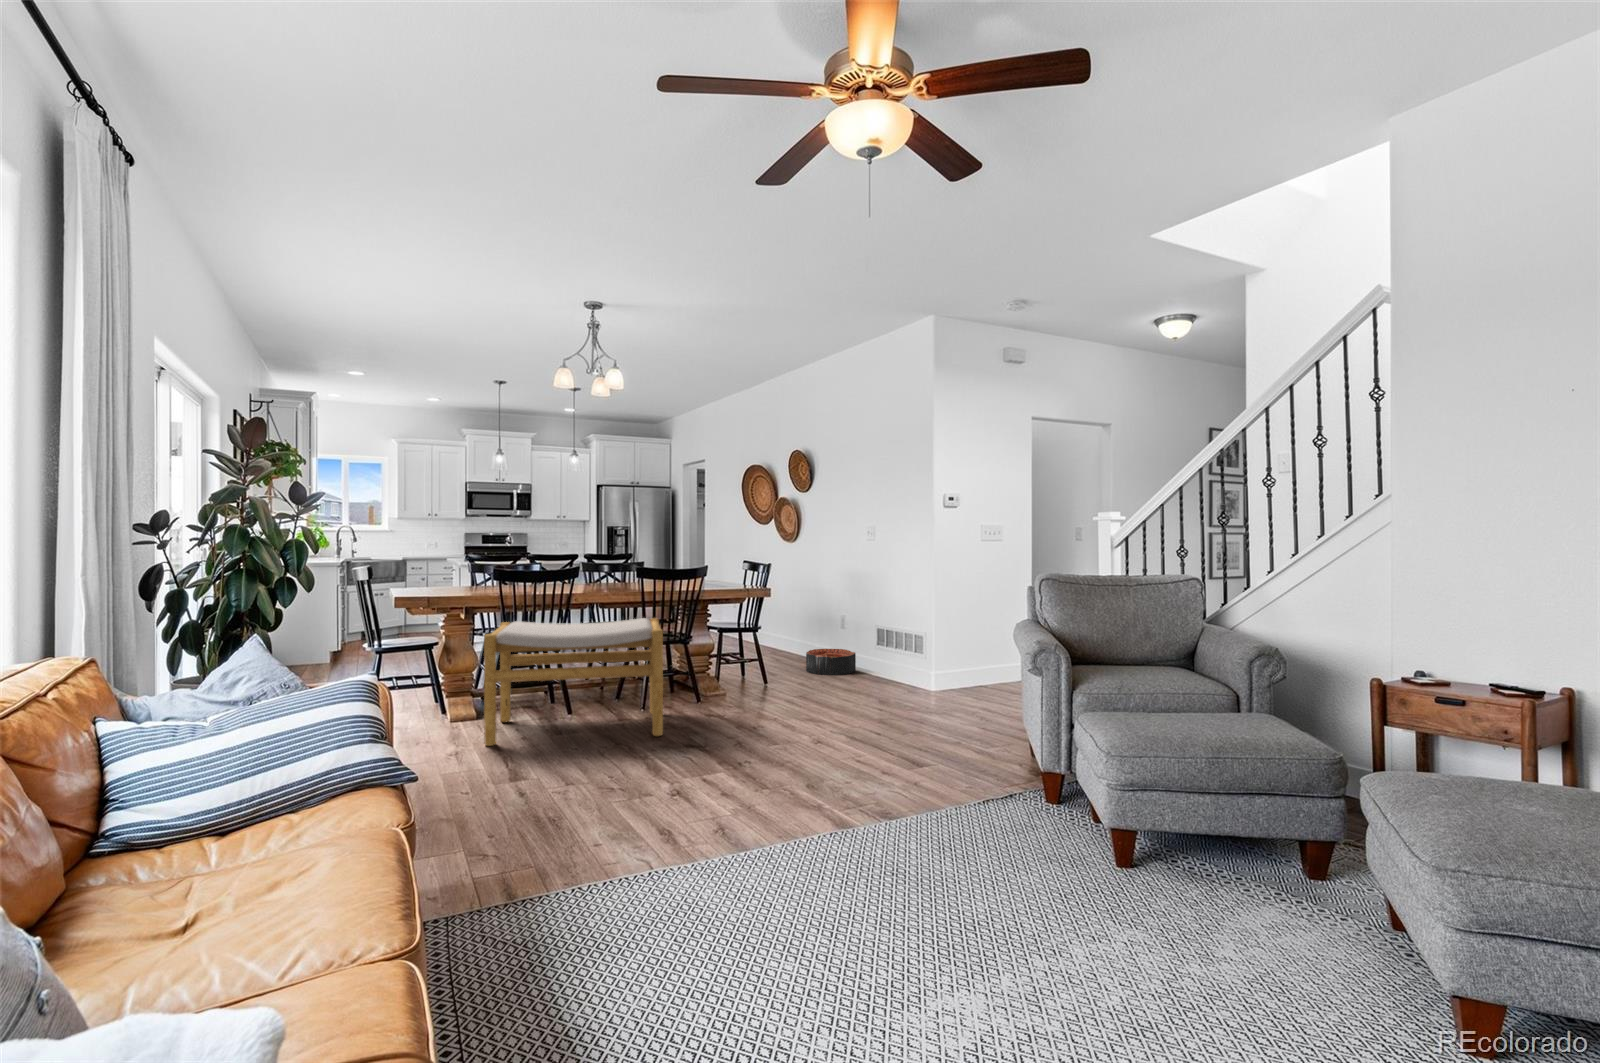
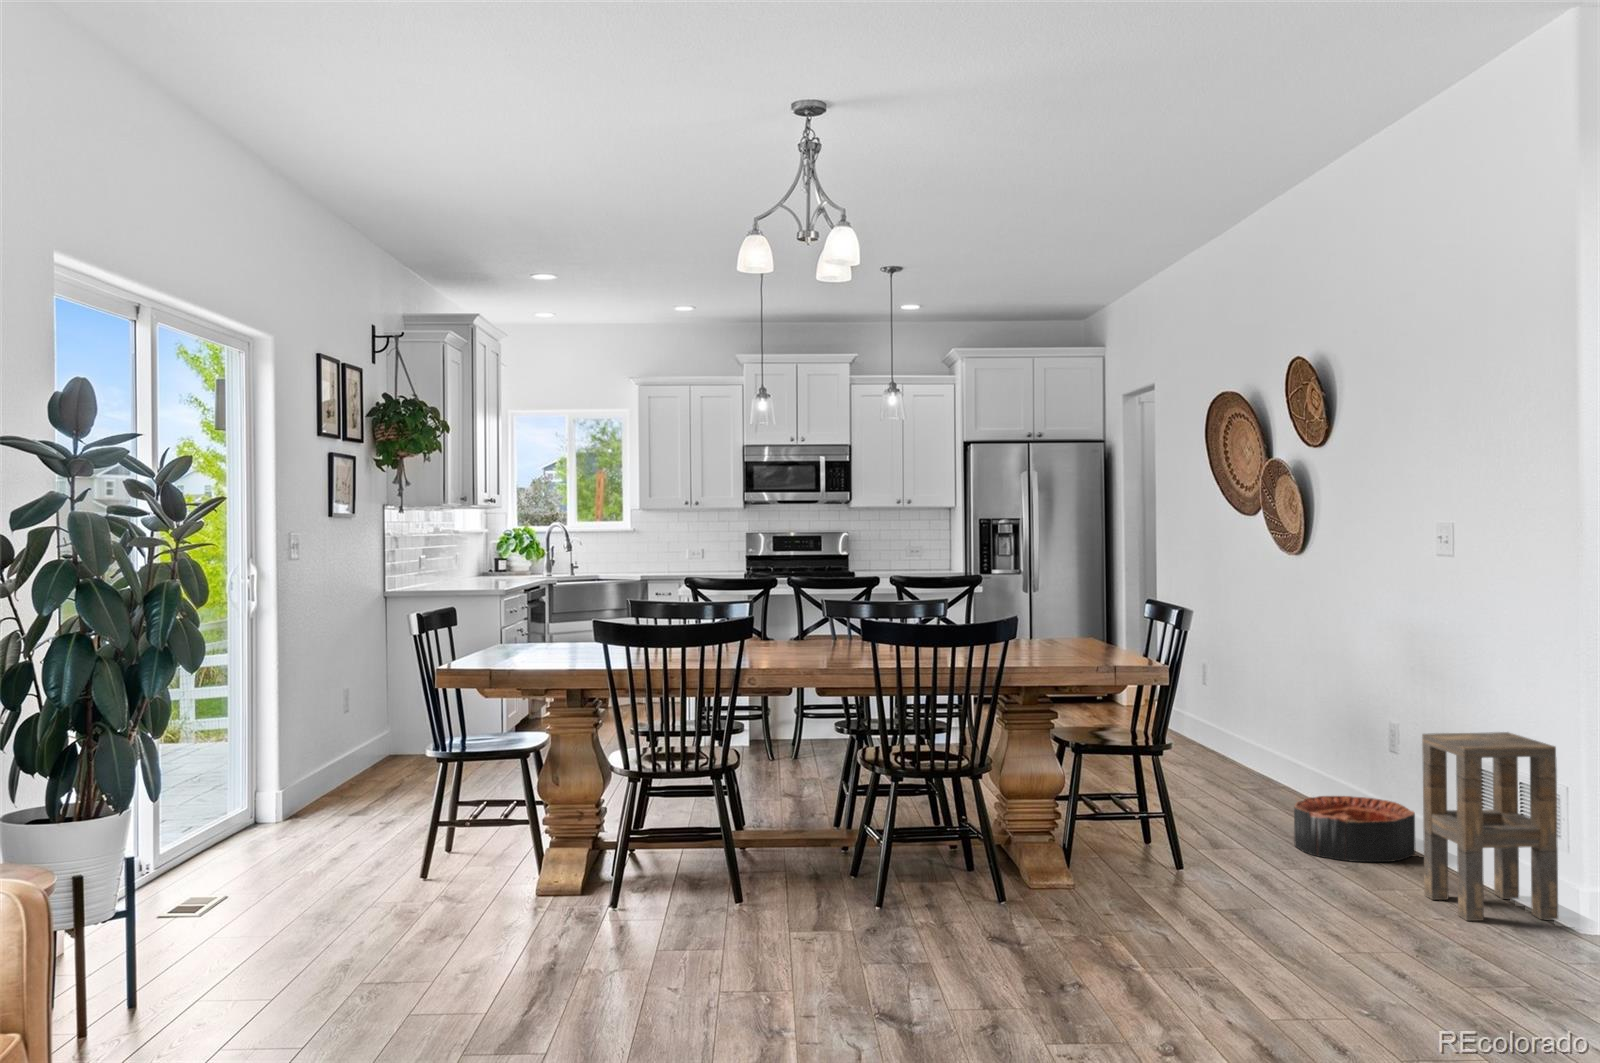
side table: none [868,613,920,690] -> present [1422,732,1558,921]
footstool: present [484,618,663,746] -> none [532,722,899,986]

